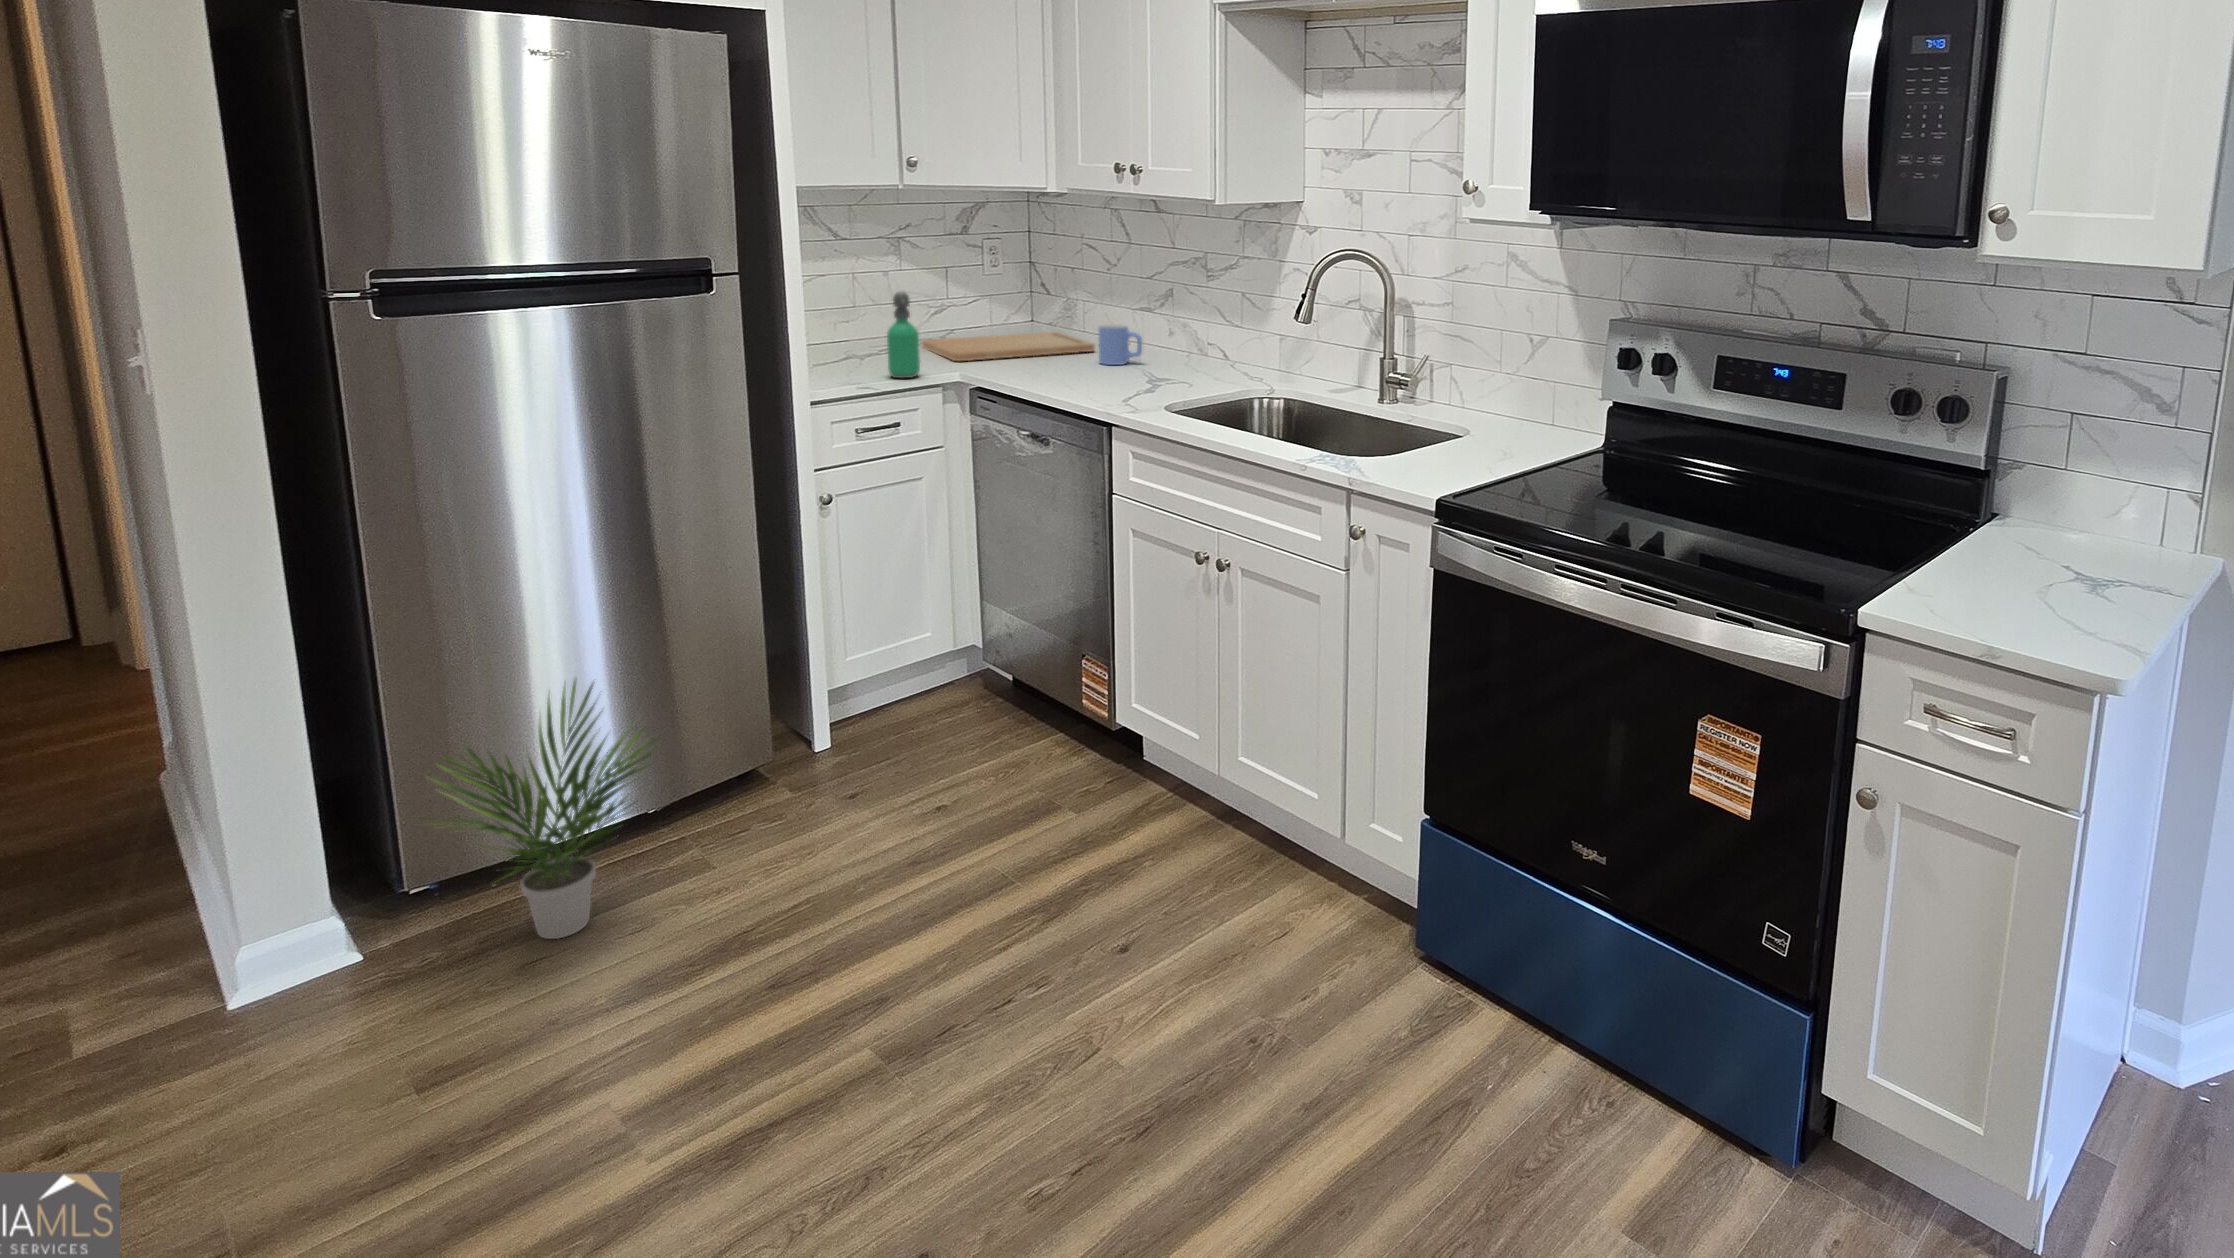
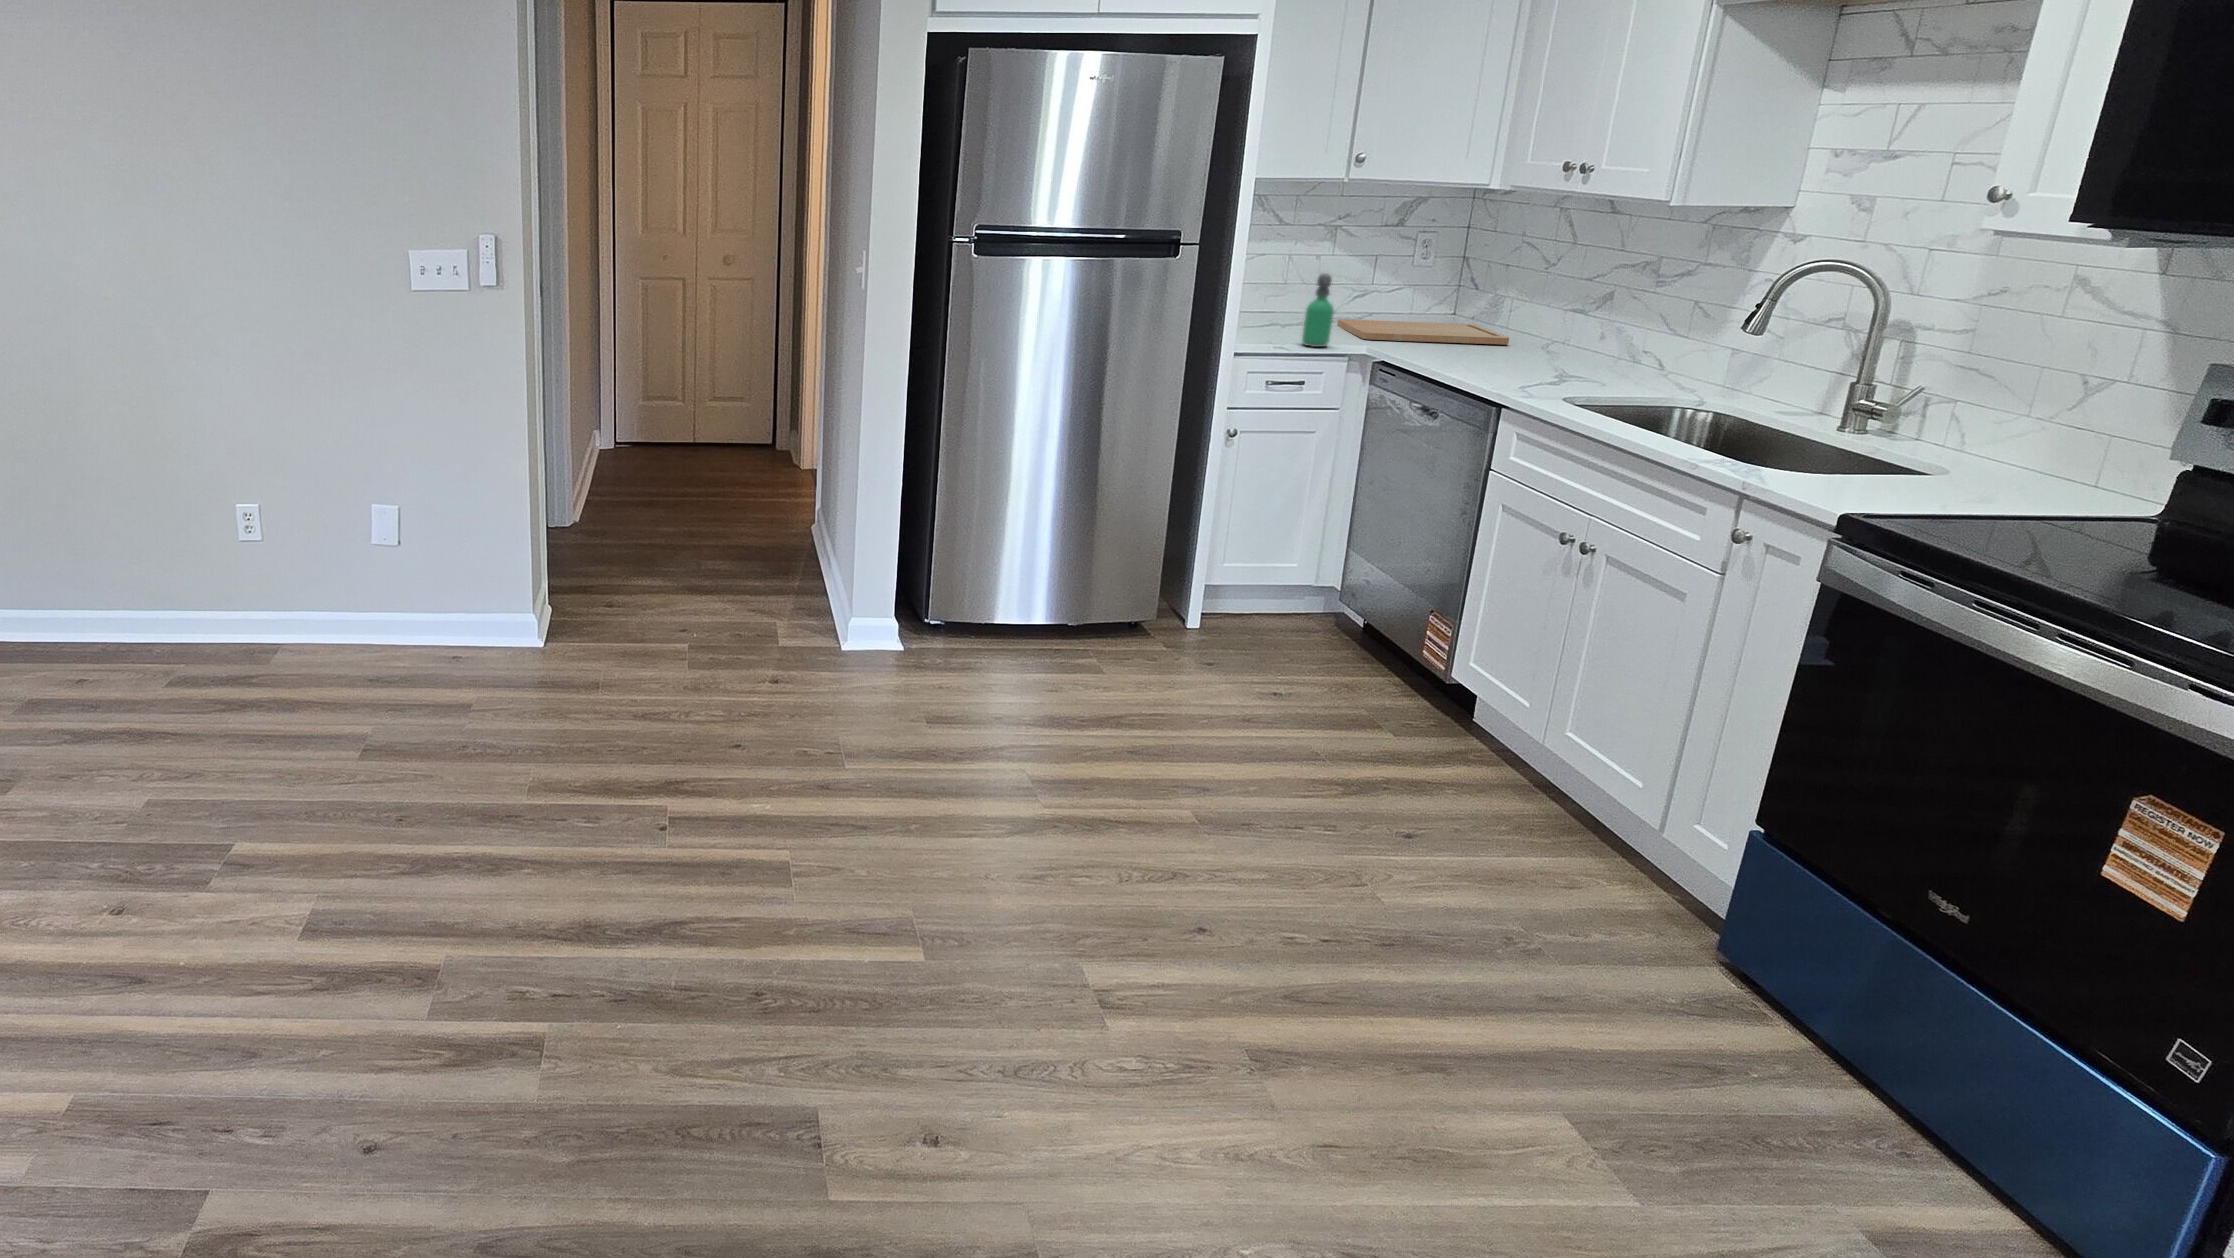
mug: present [1099,324,1142,365] -> none [1508,319,1561,359]
potted plant: present [421,681,657,939] -> none [945,517,1090,680]

